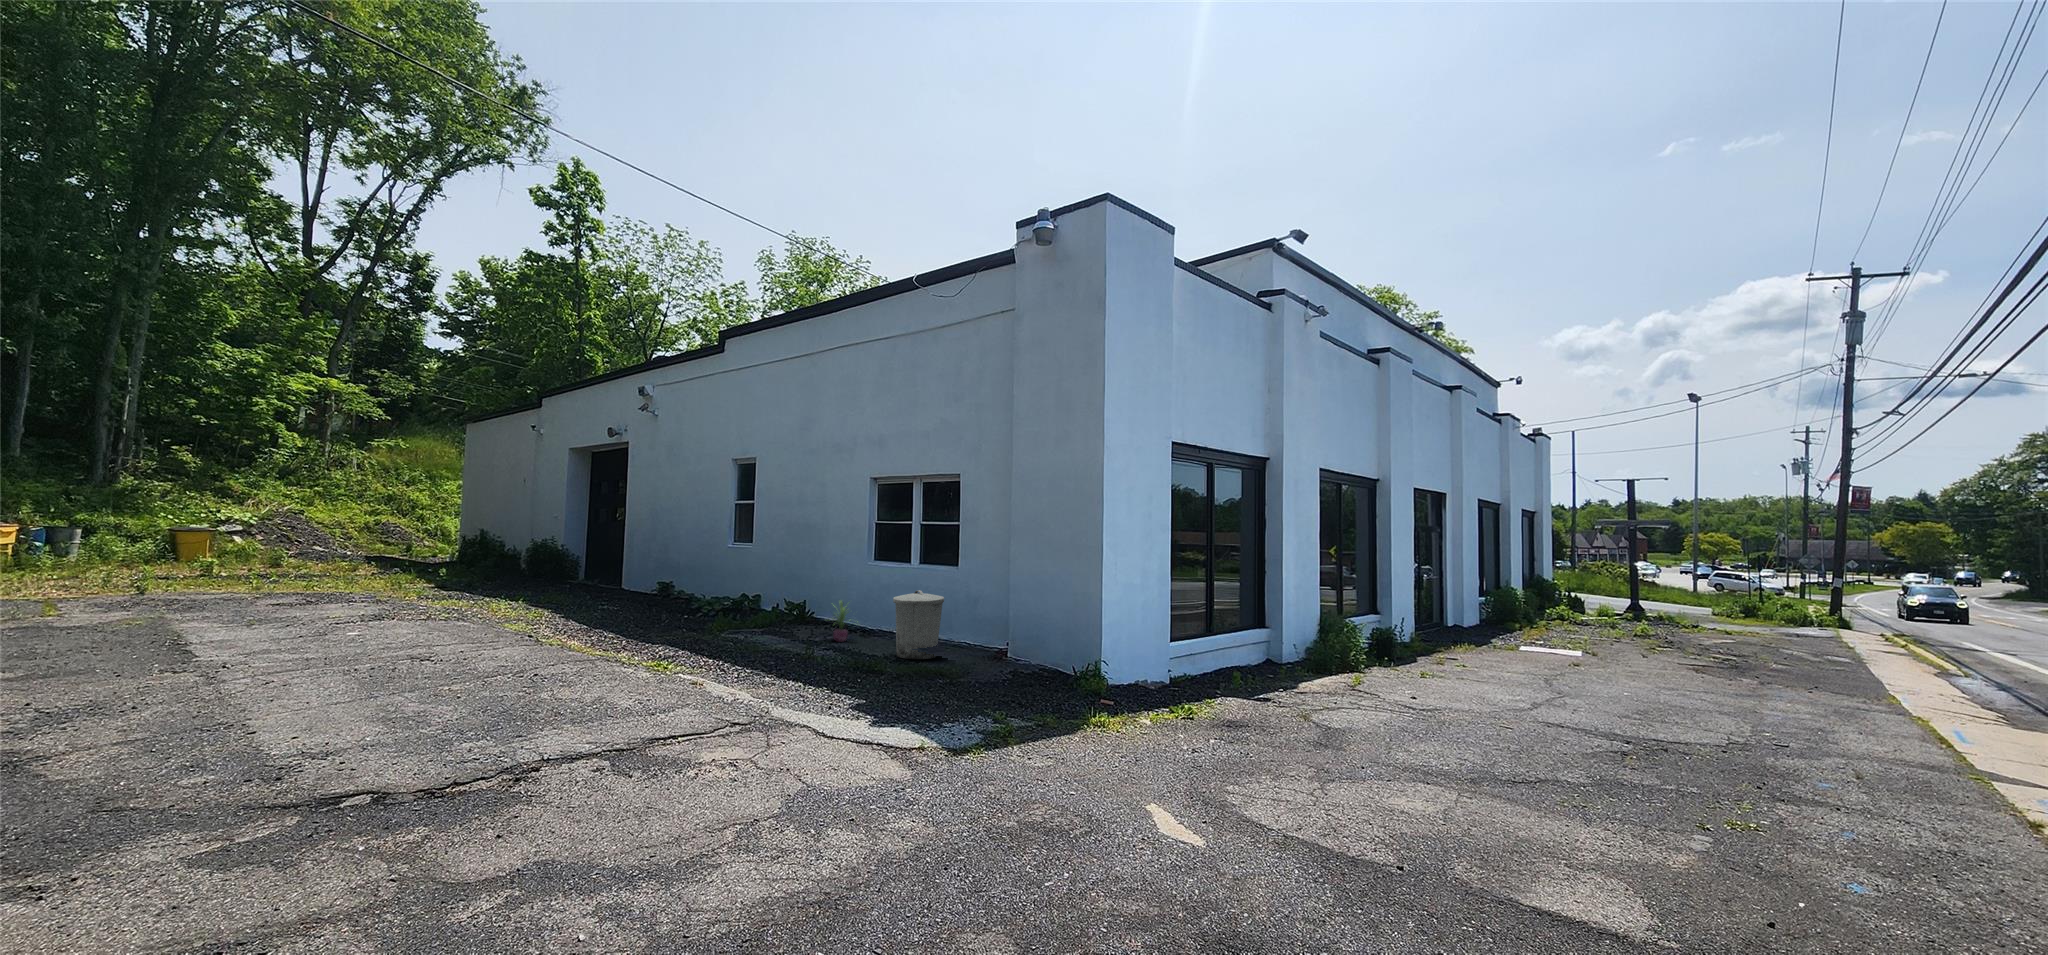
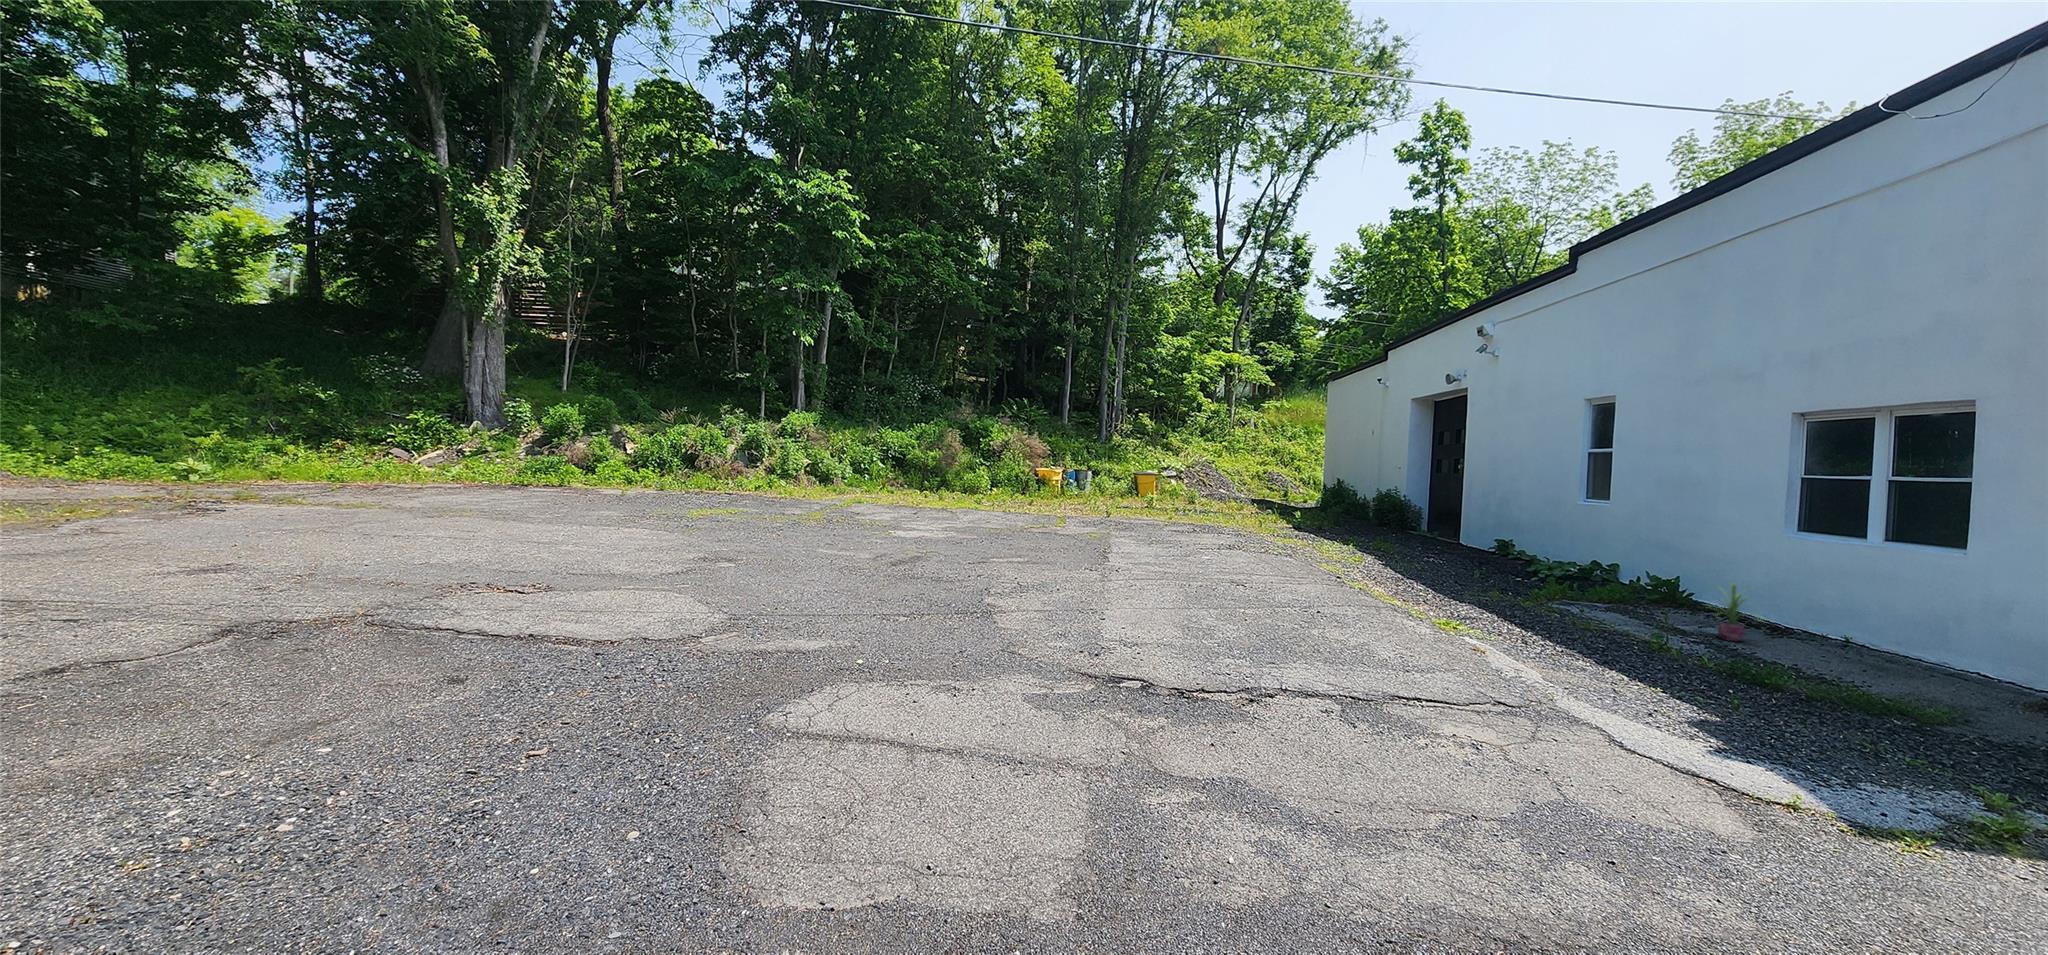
trash can: present [893,590,944,659] -> none [1820,579,1930,690]

